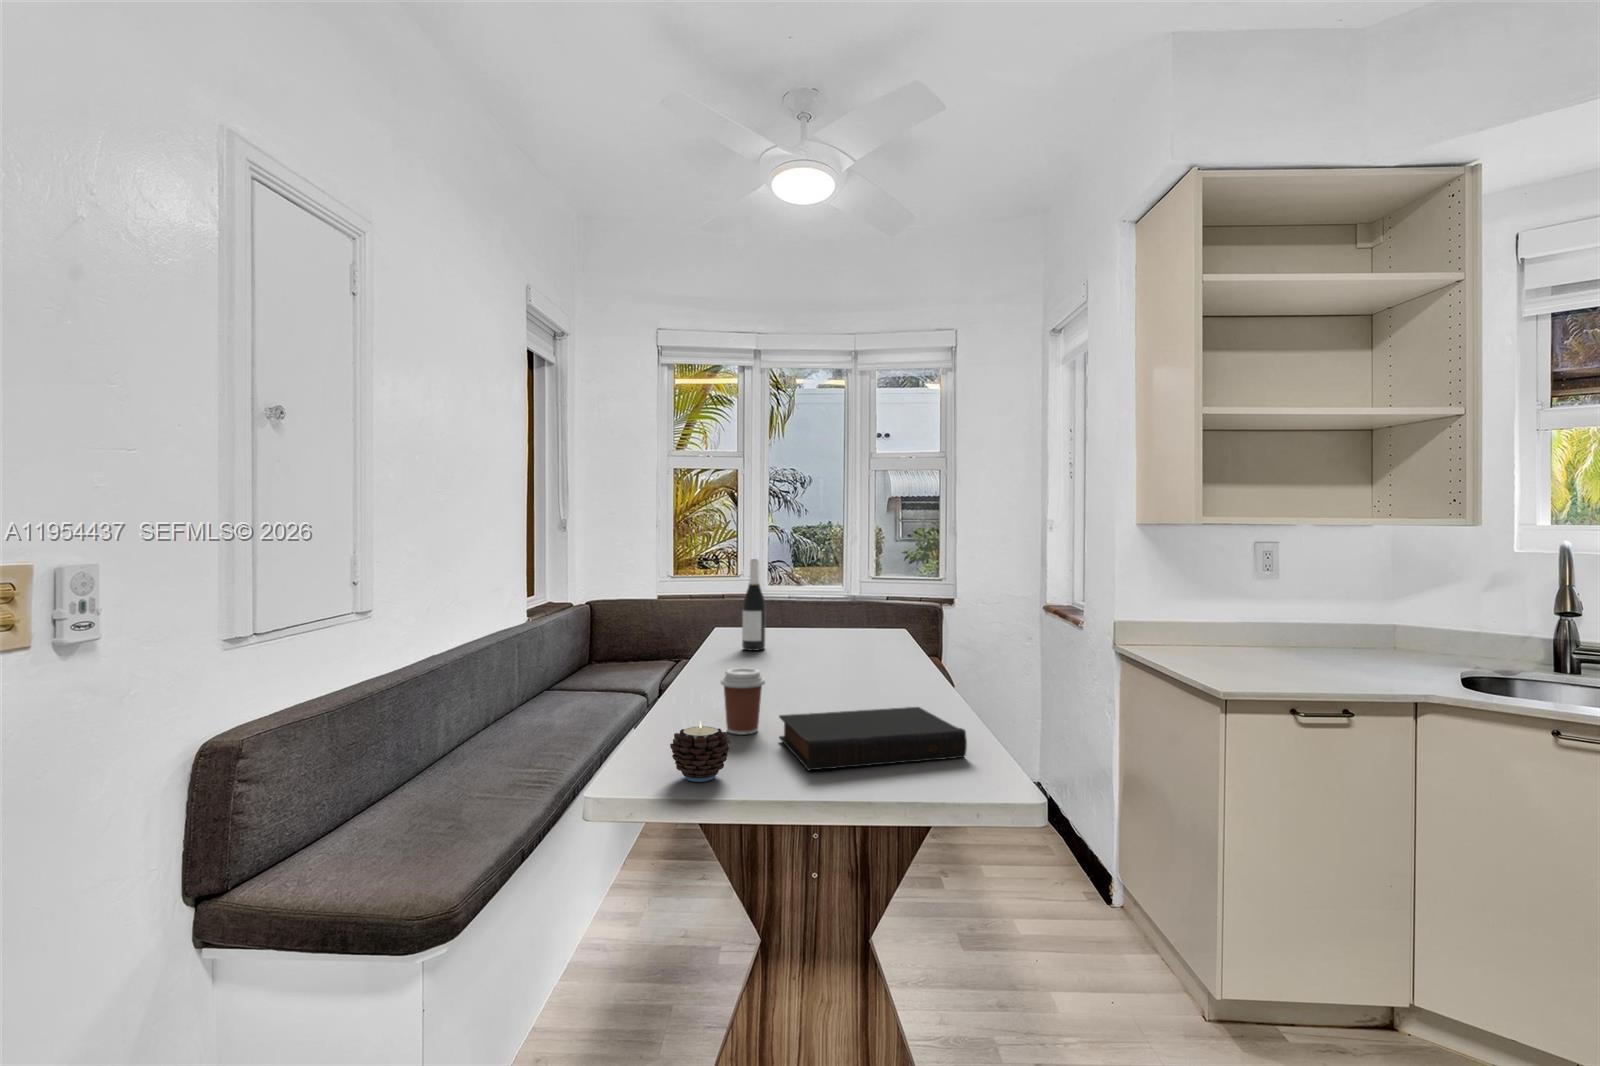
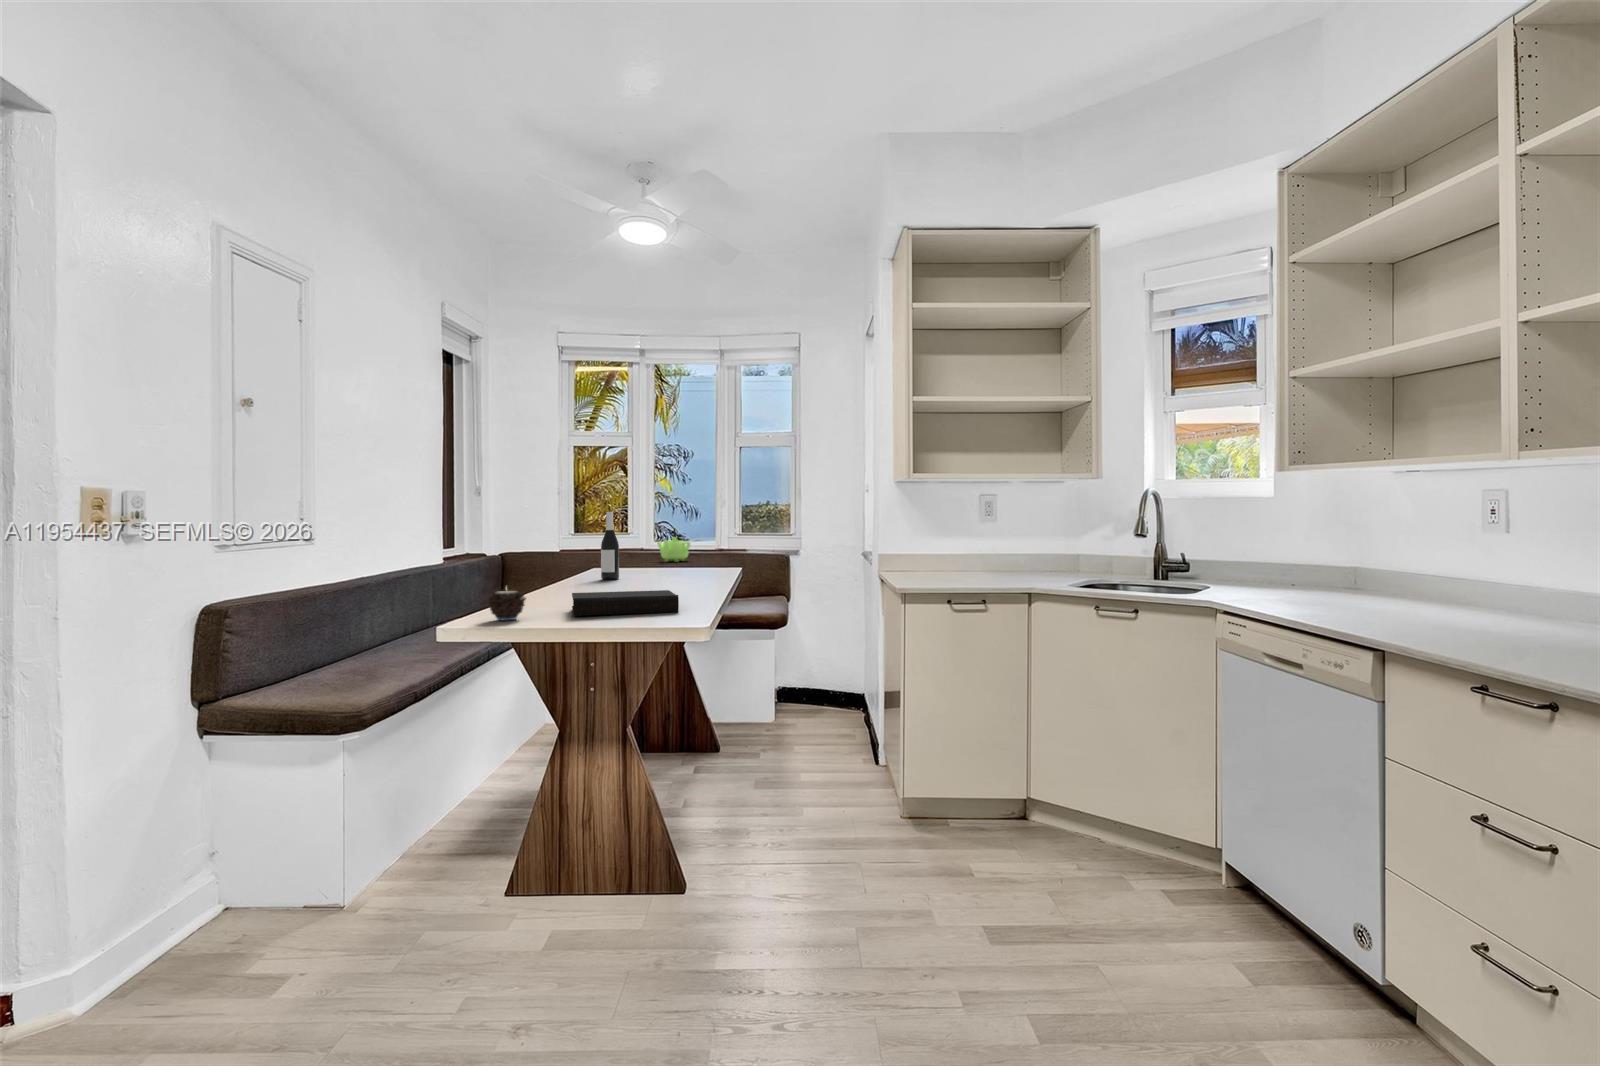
teapot: none [773,580,816,610] -> present [658,537,690,562]
coffee cup: present [721,668,765,735] -> none [538,568,569,608]

